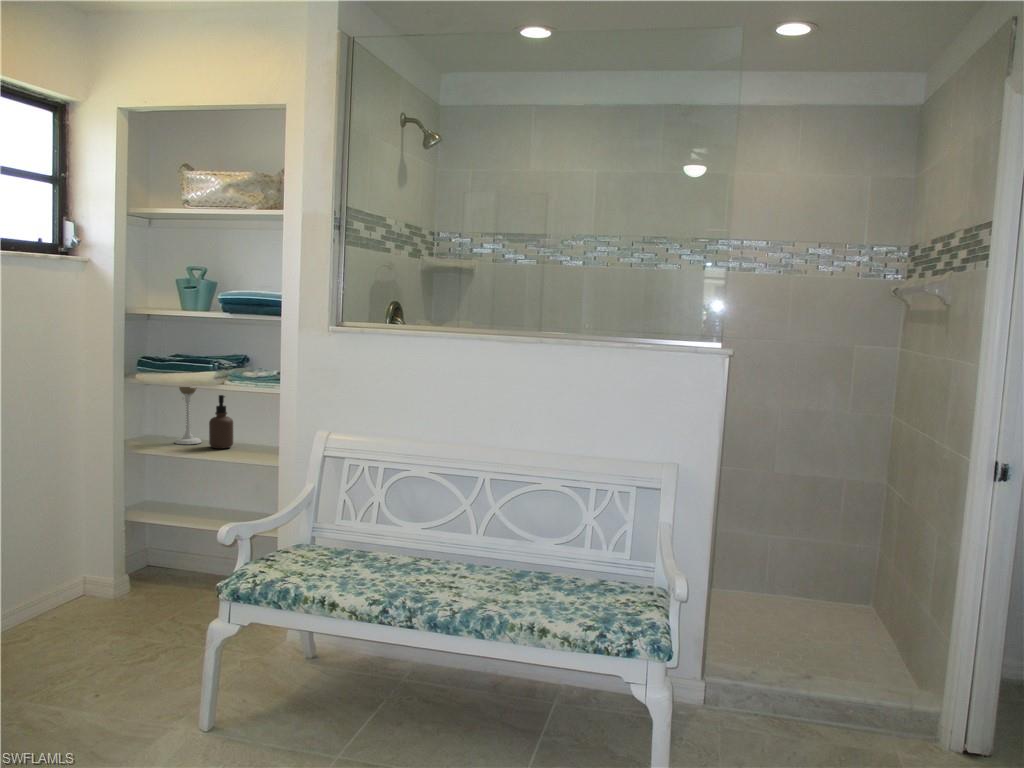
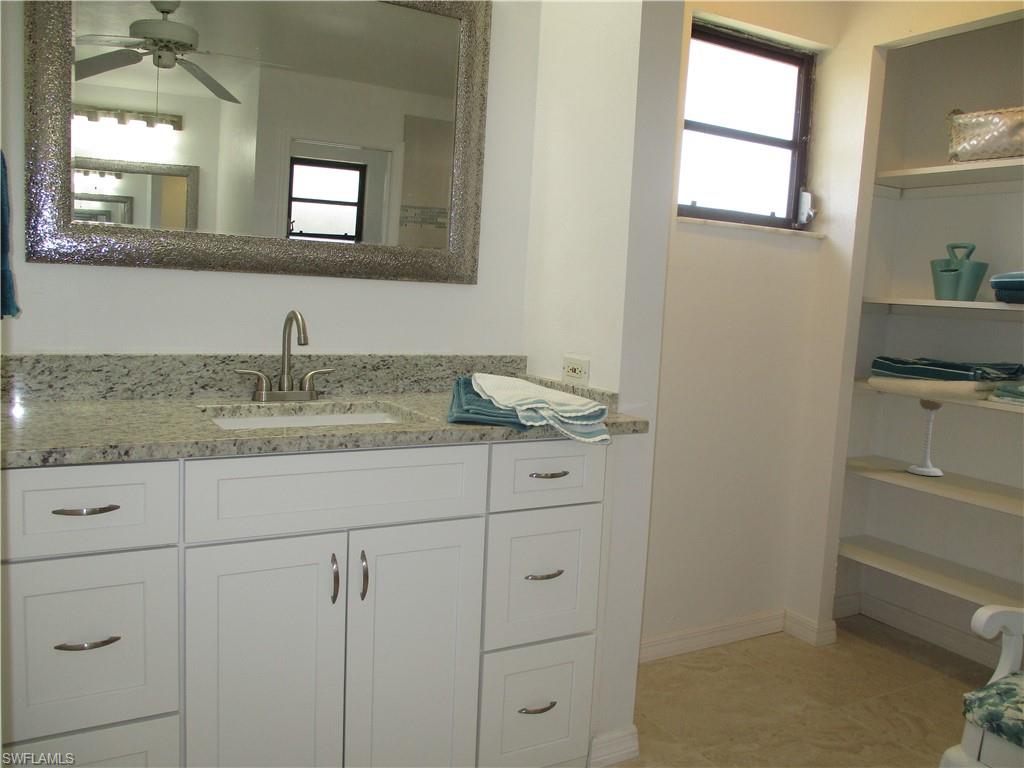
soap dispenser: present [209,395,233,449] -> none [955,415,993,488]

